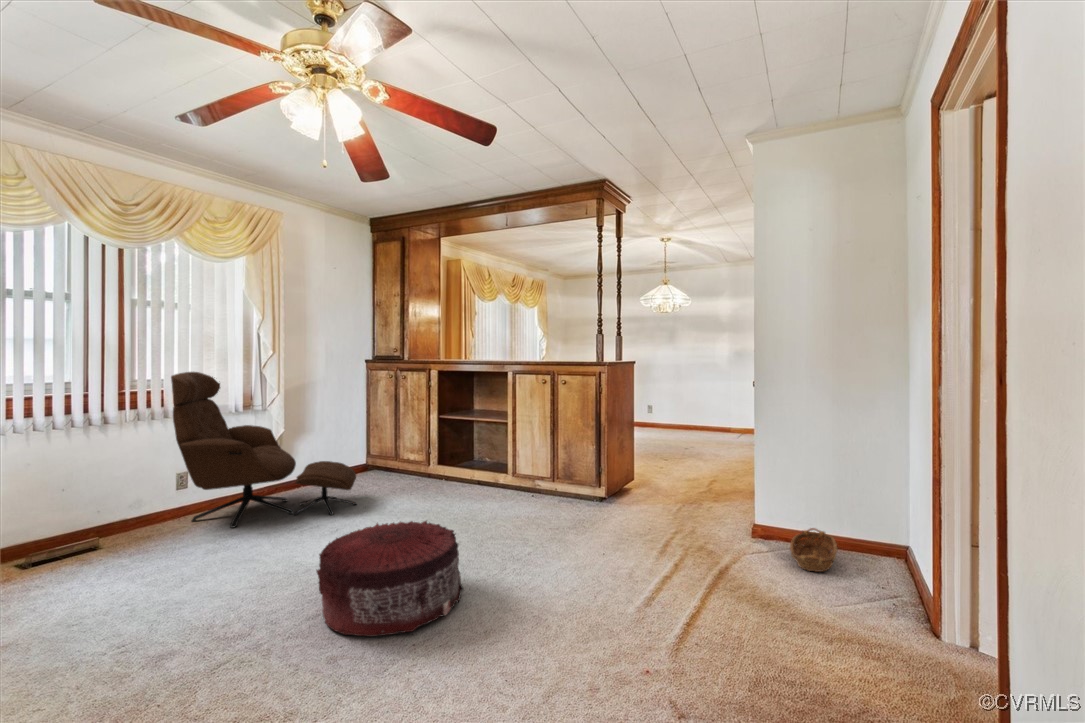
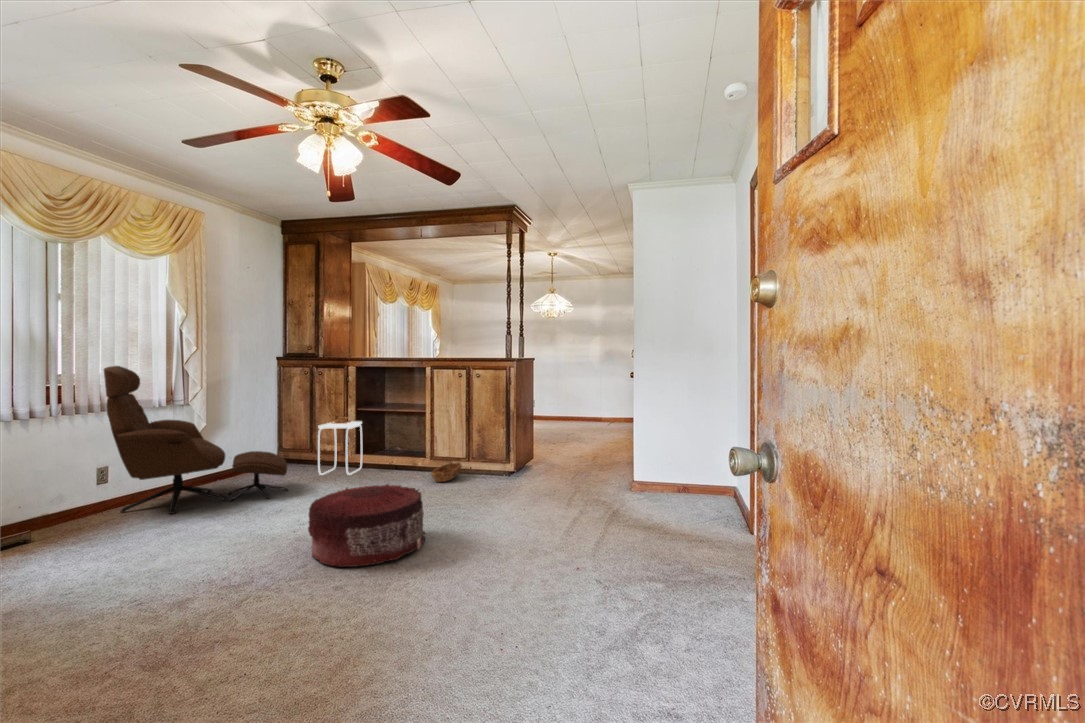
side table: none [395,424,443,489] -> present [318,417,362,475]
basket: present [790,528,838,572] -> present [431,461,462,482]

